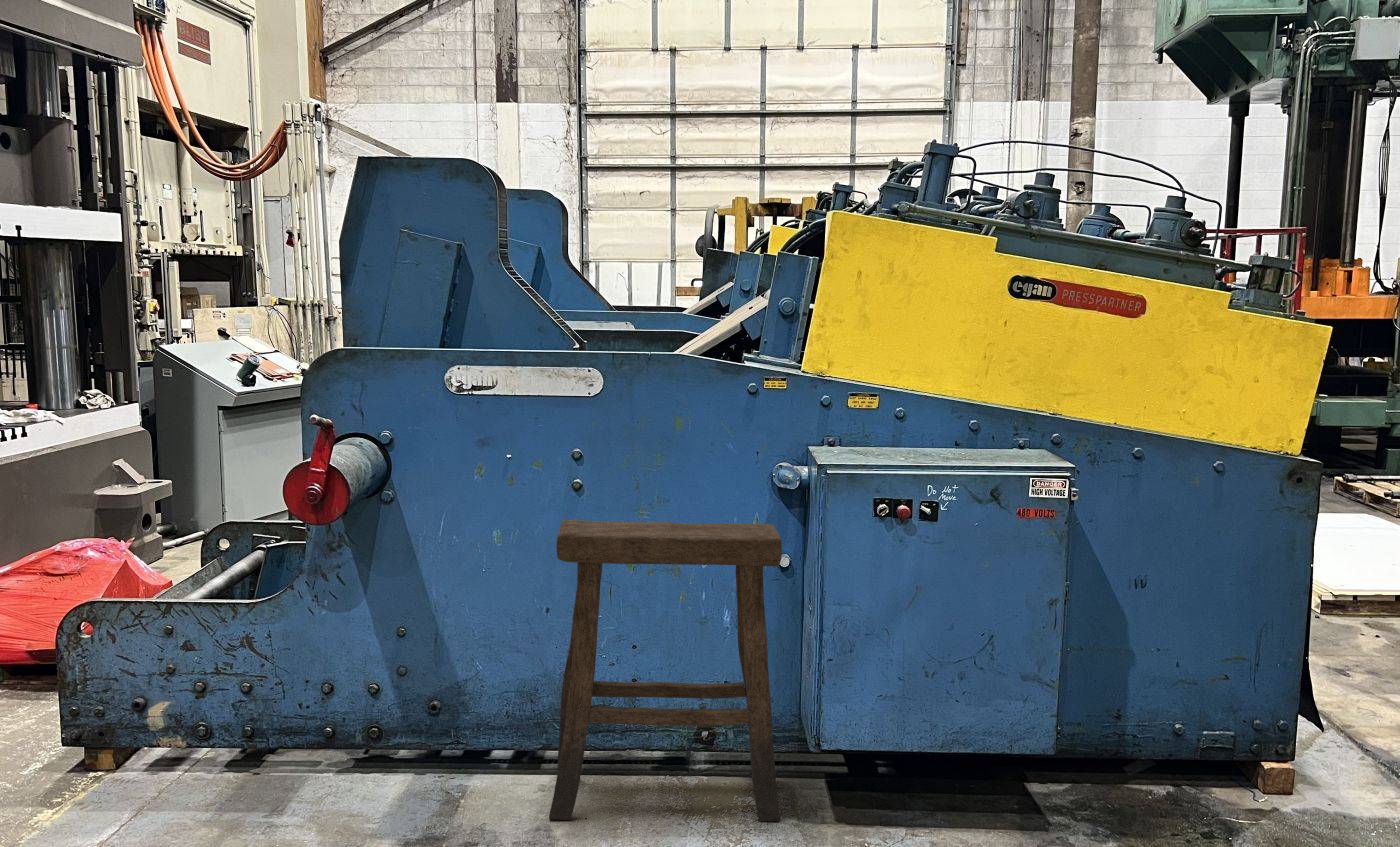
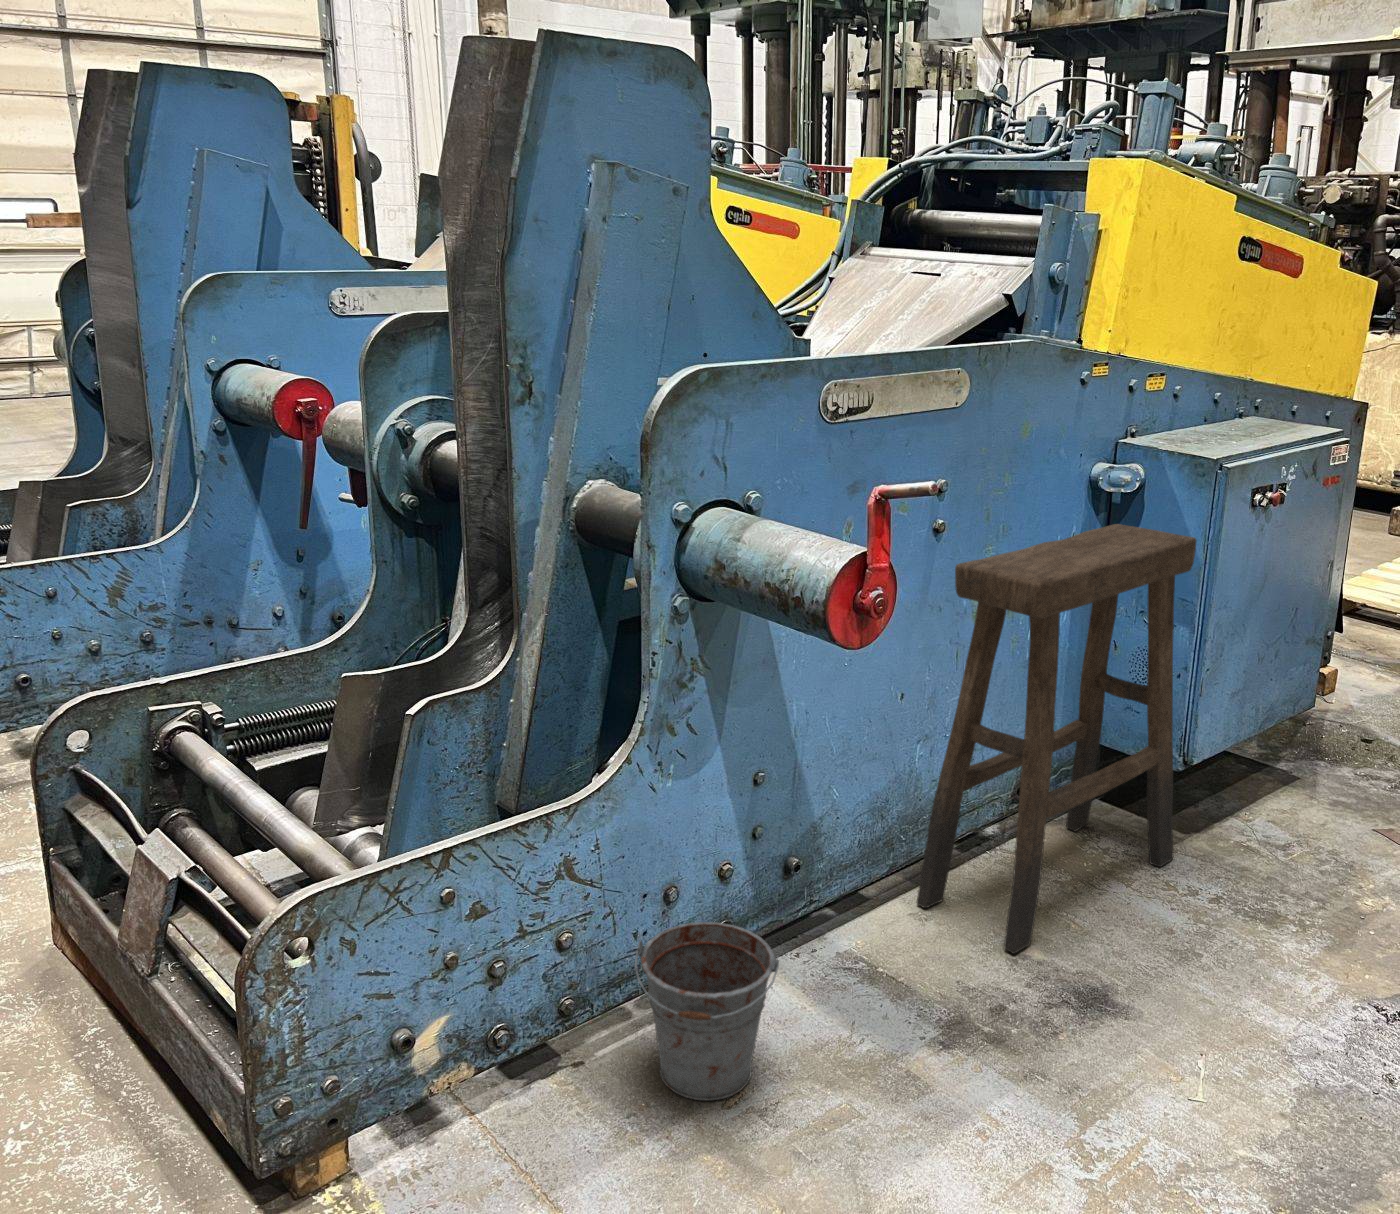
bucket: none [243,700,336,809] -> present [635,922,779,1101]

